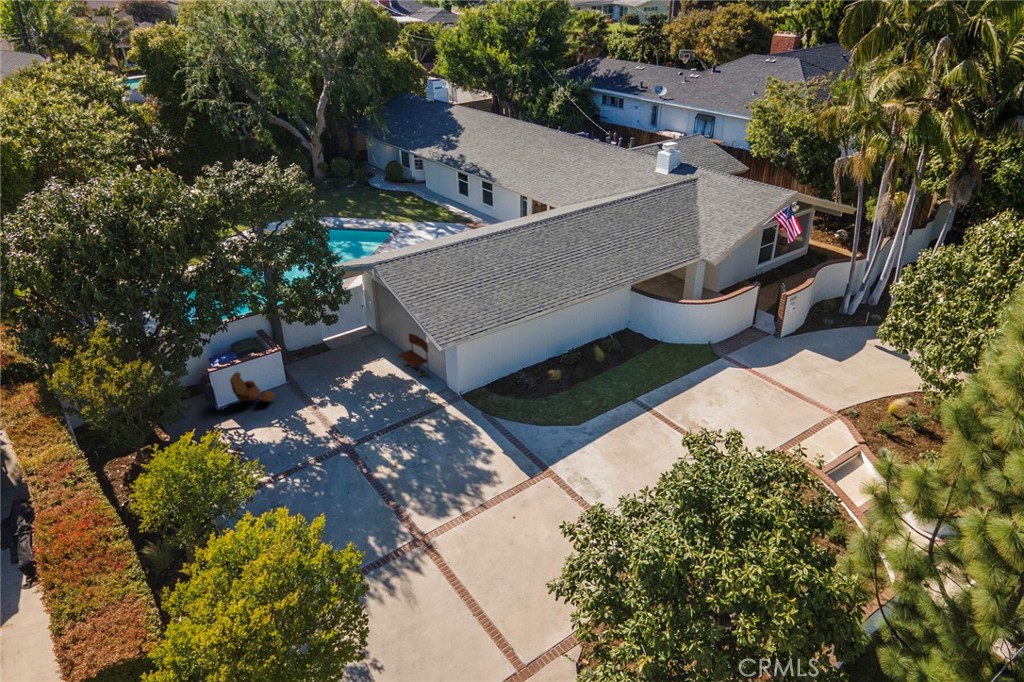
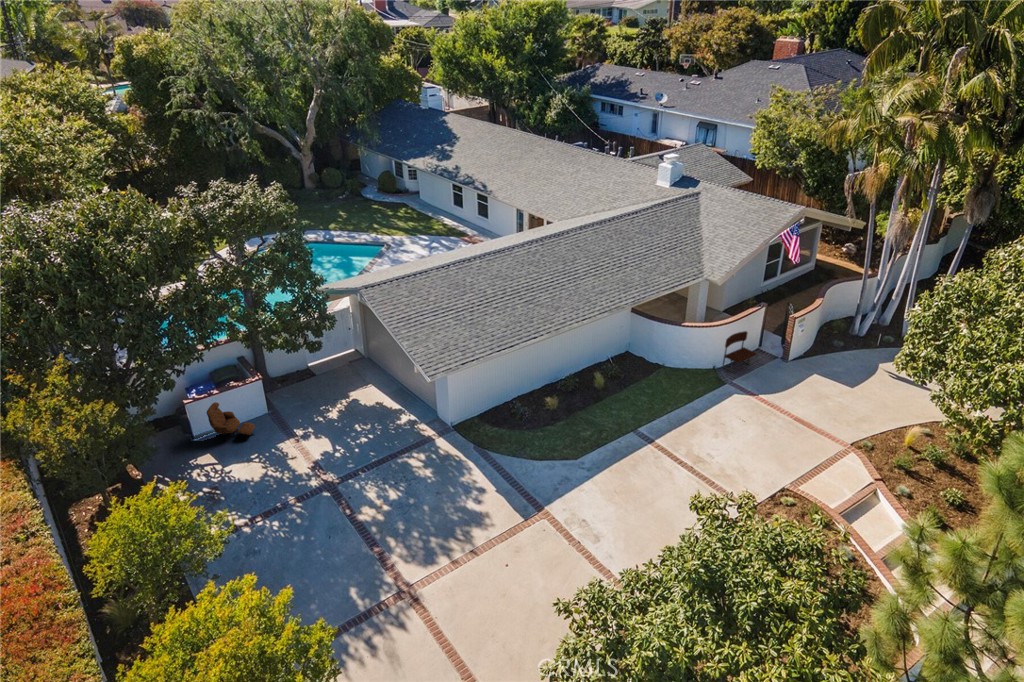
bench: present [398,334,429,377] -> present [722,331,756,372]

